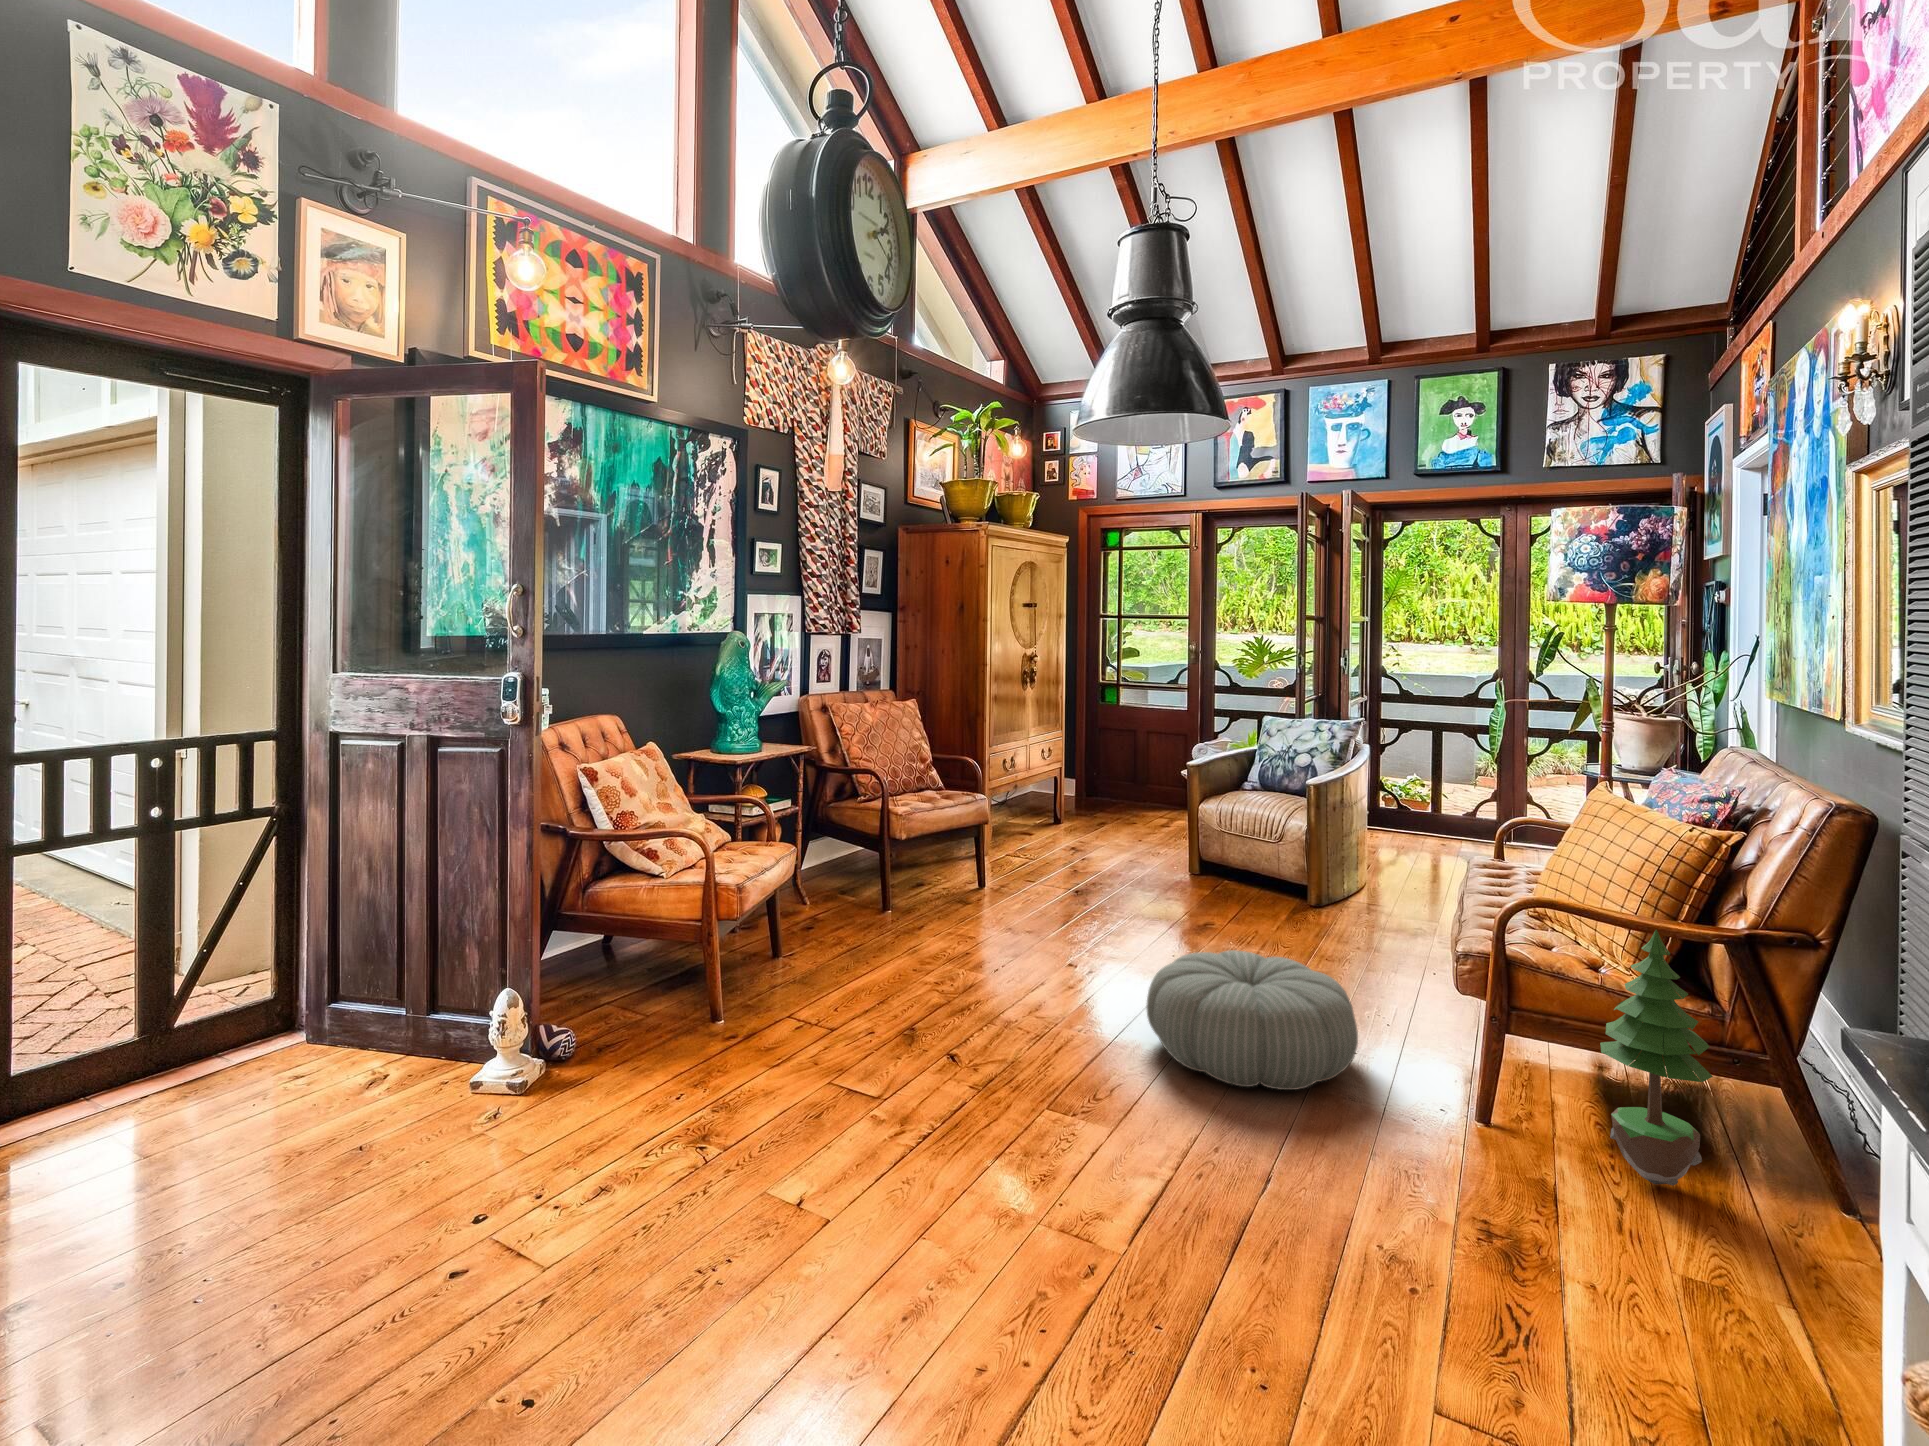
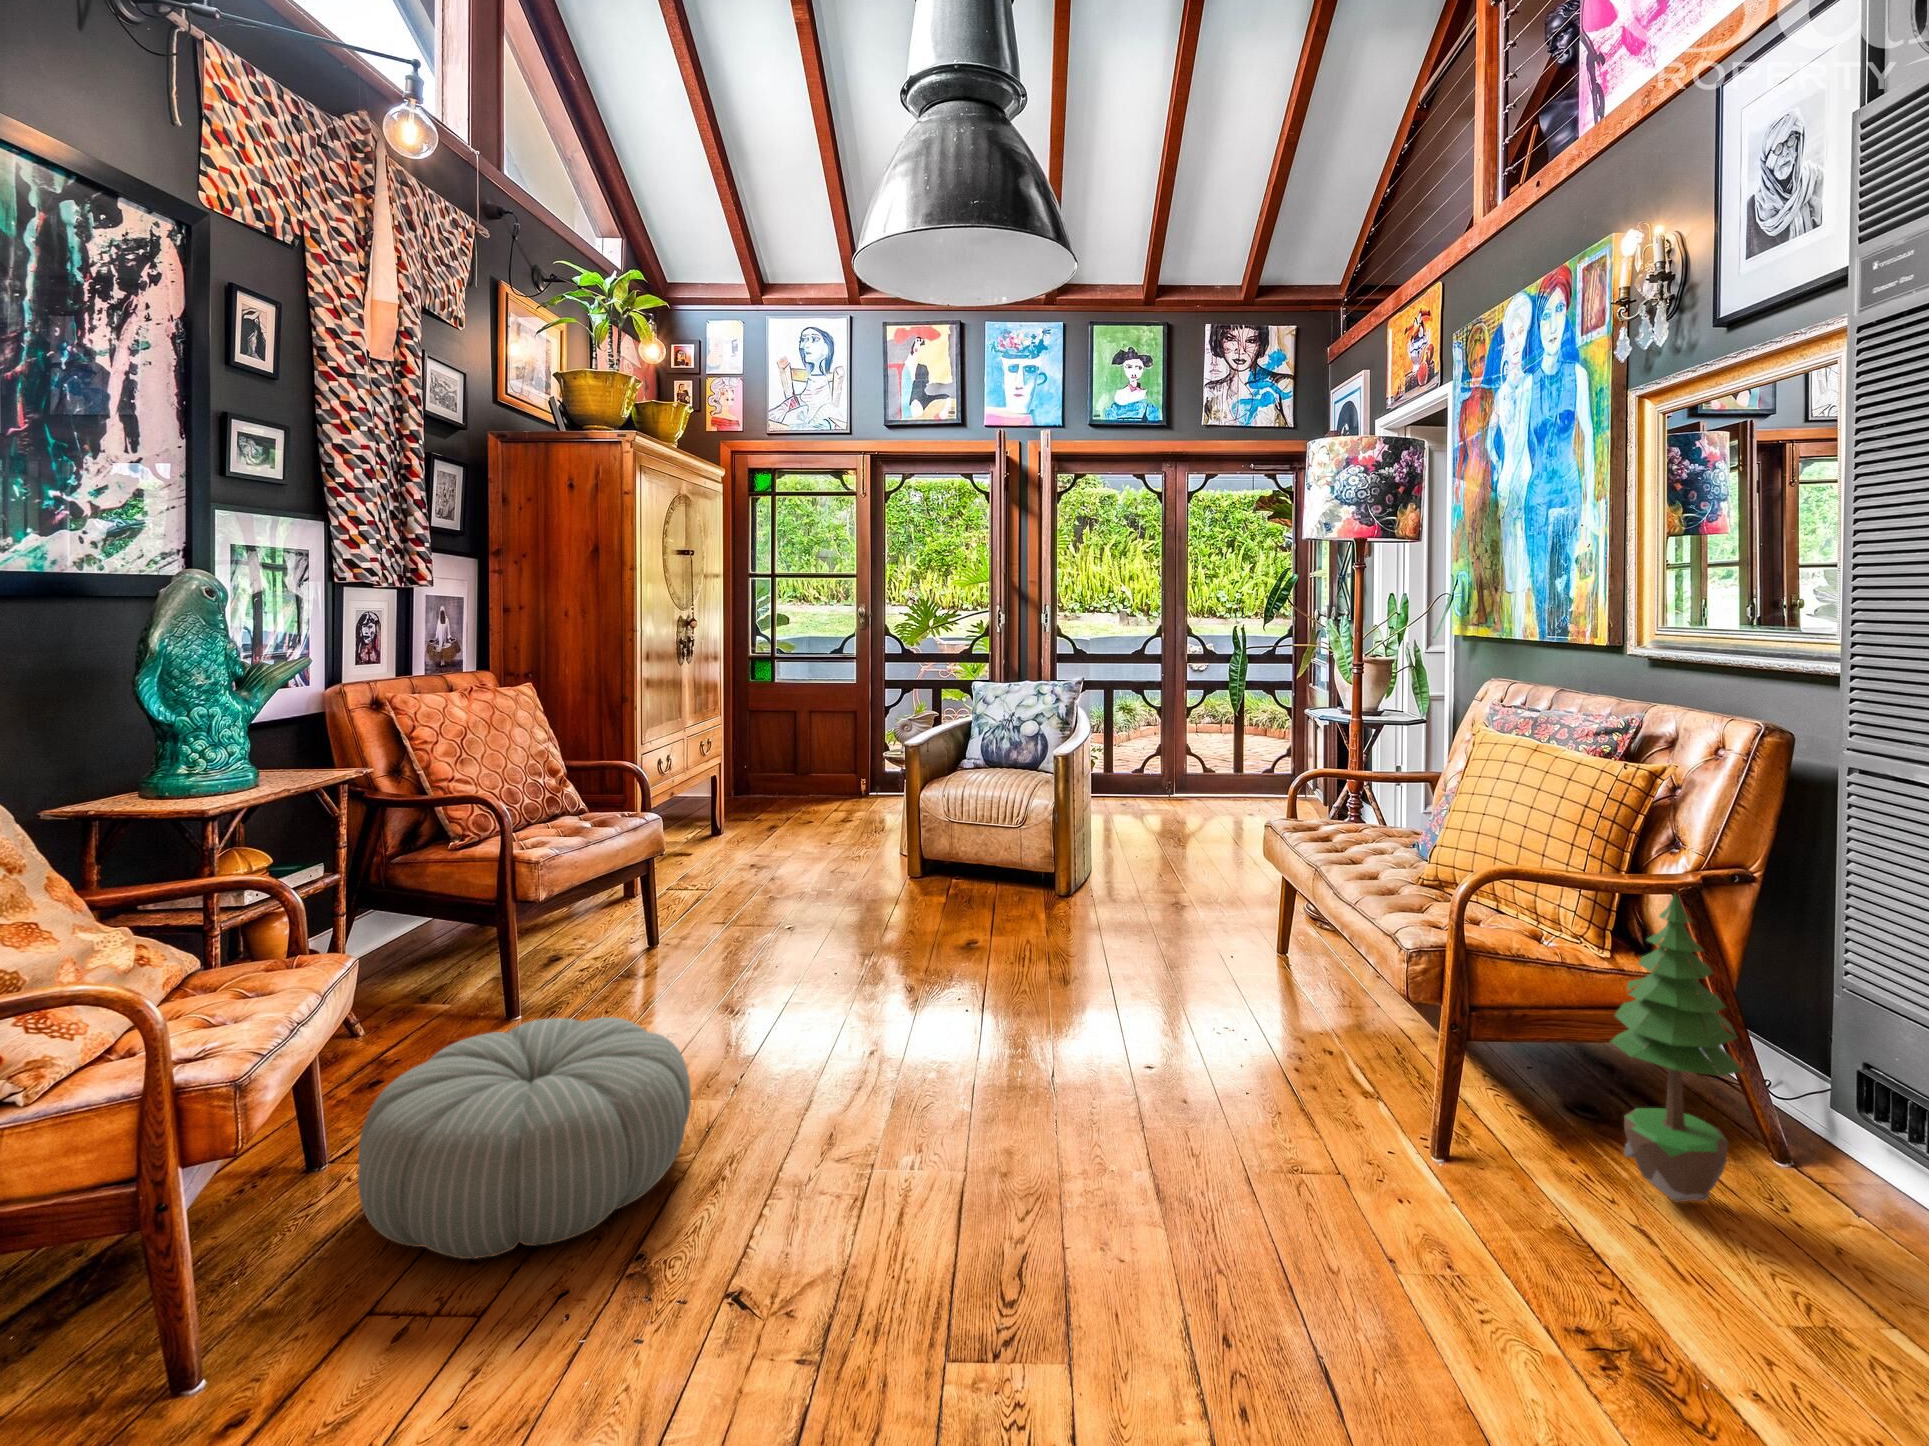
pouf: present [1146,950,1358,1090] -> present [358,1017,691,1259]

